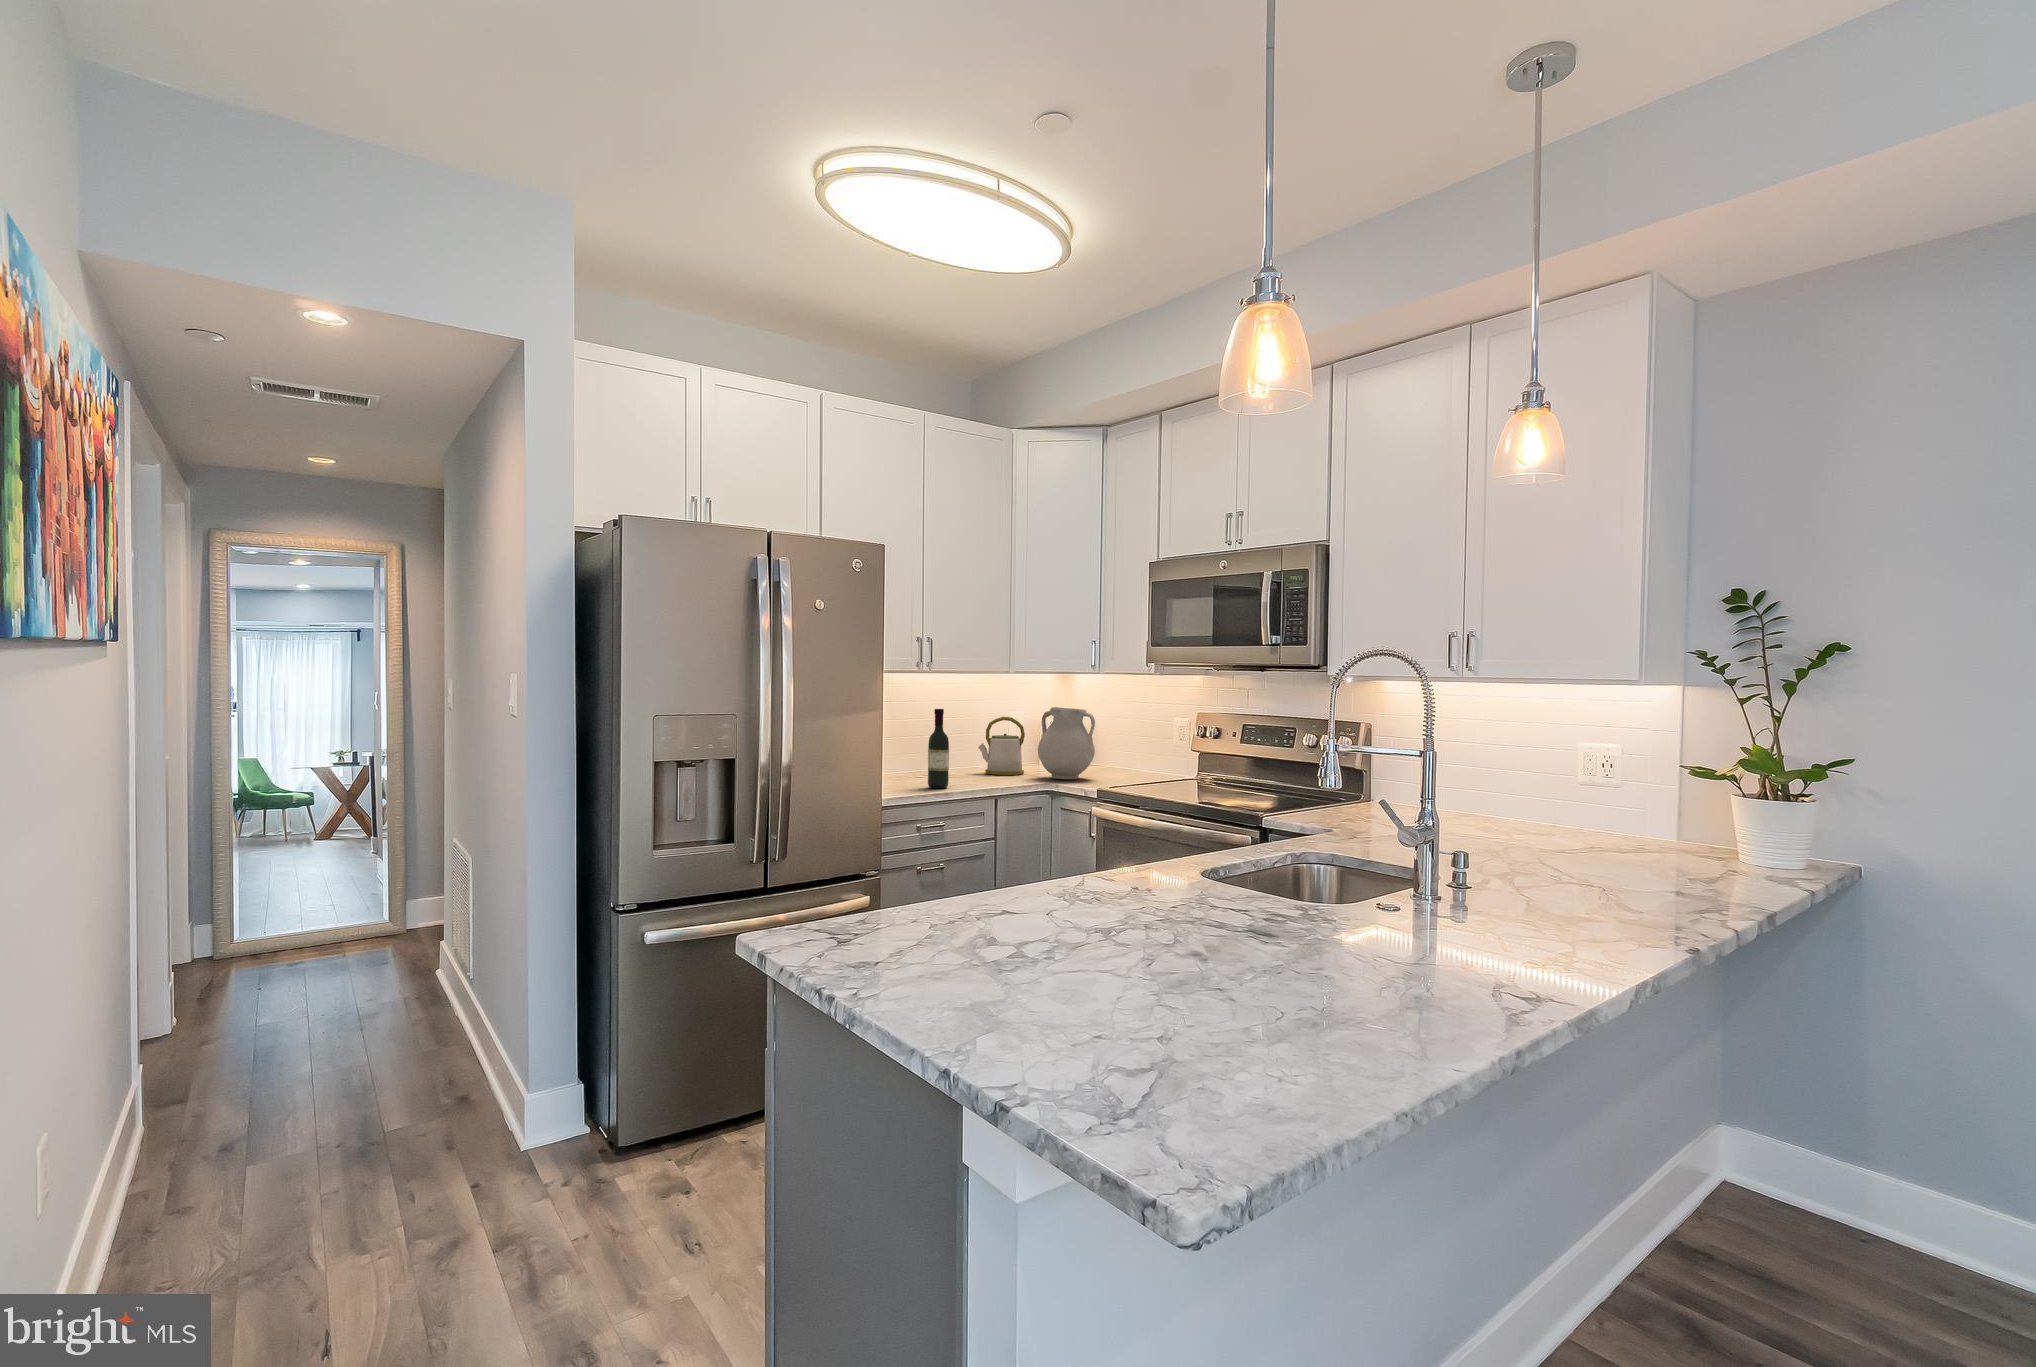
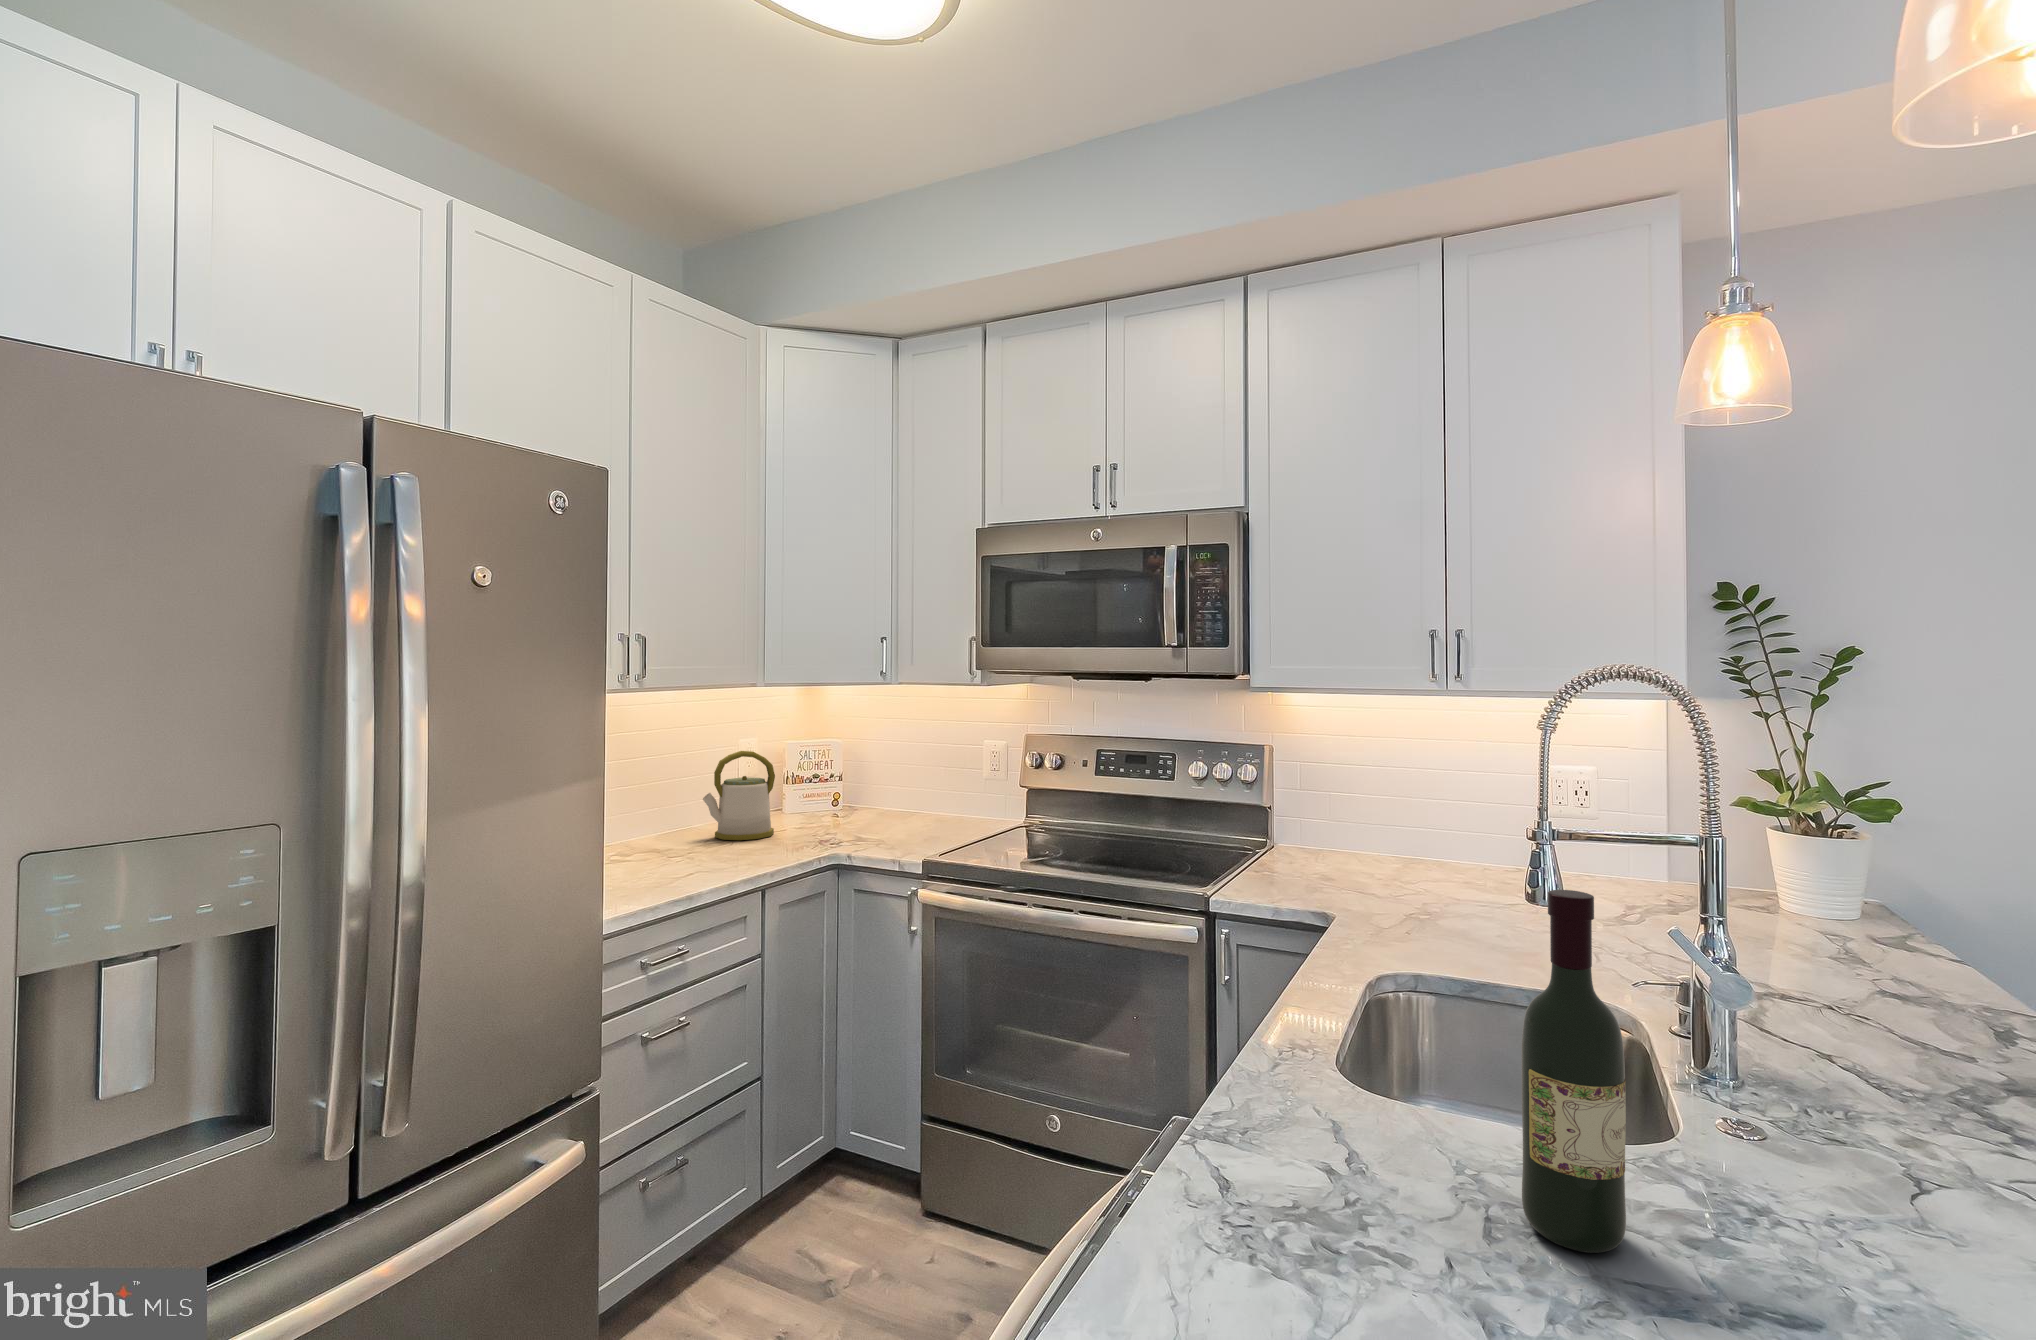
vase: present [1038,707,1095,779] -> none [804,736,889,841]
wine bottle: present [928,709,949,788] -> present [1521,890,1626,1253]

